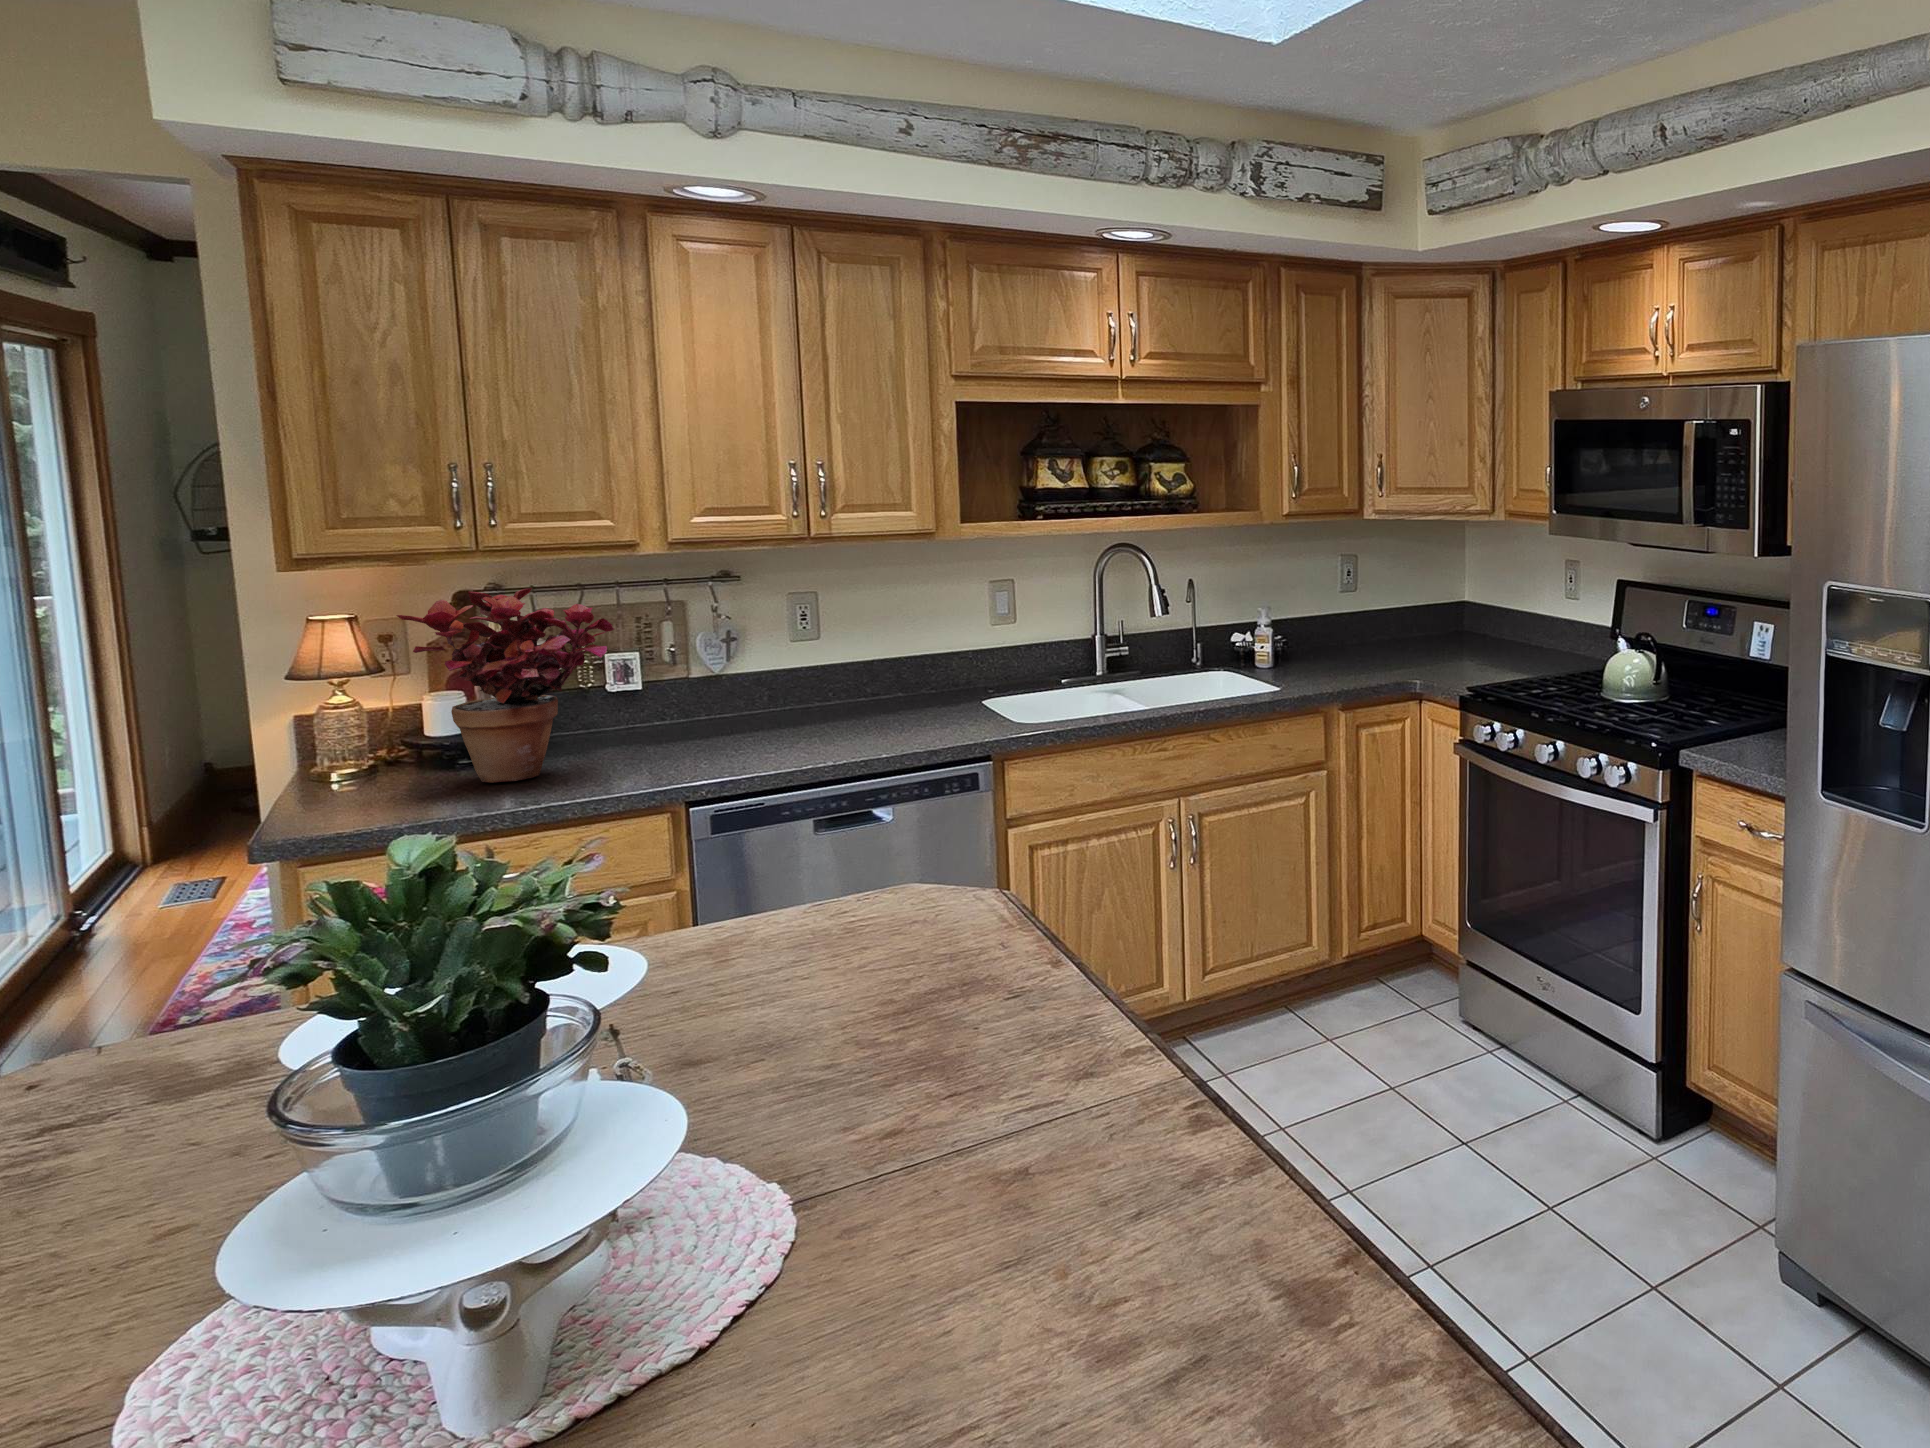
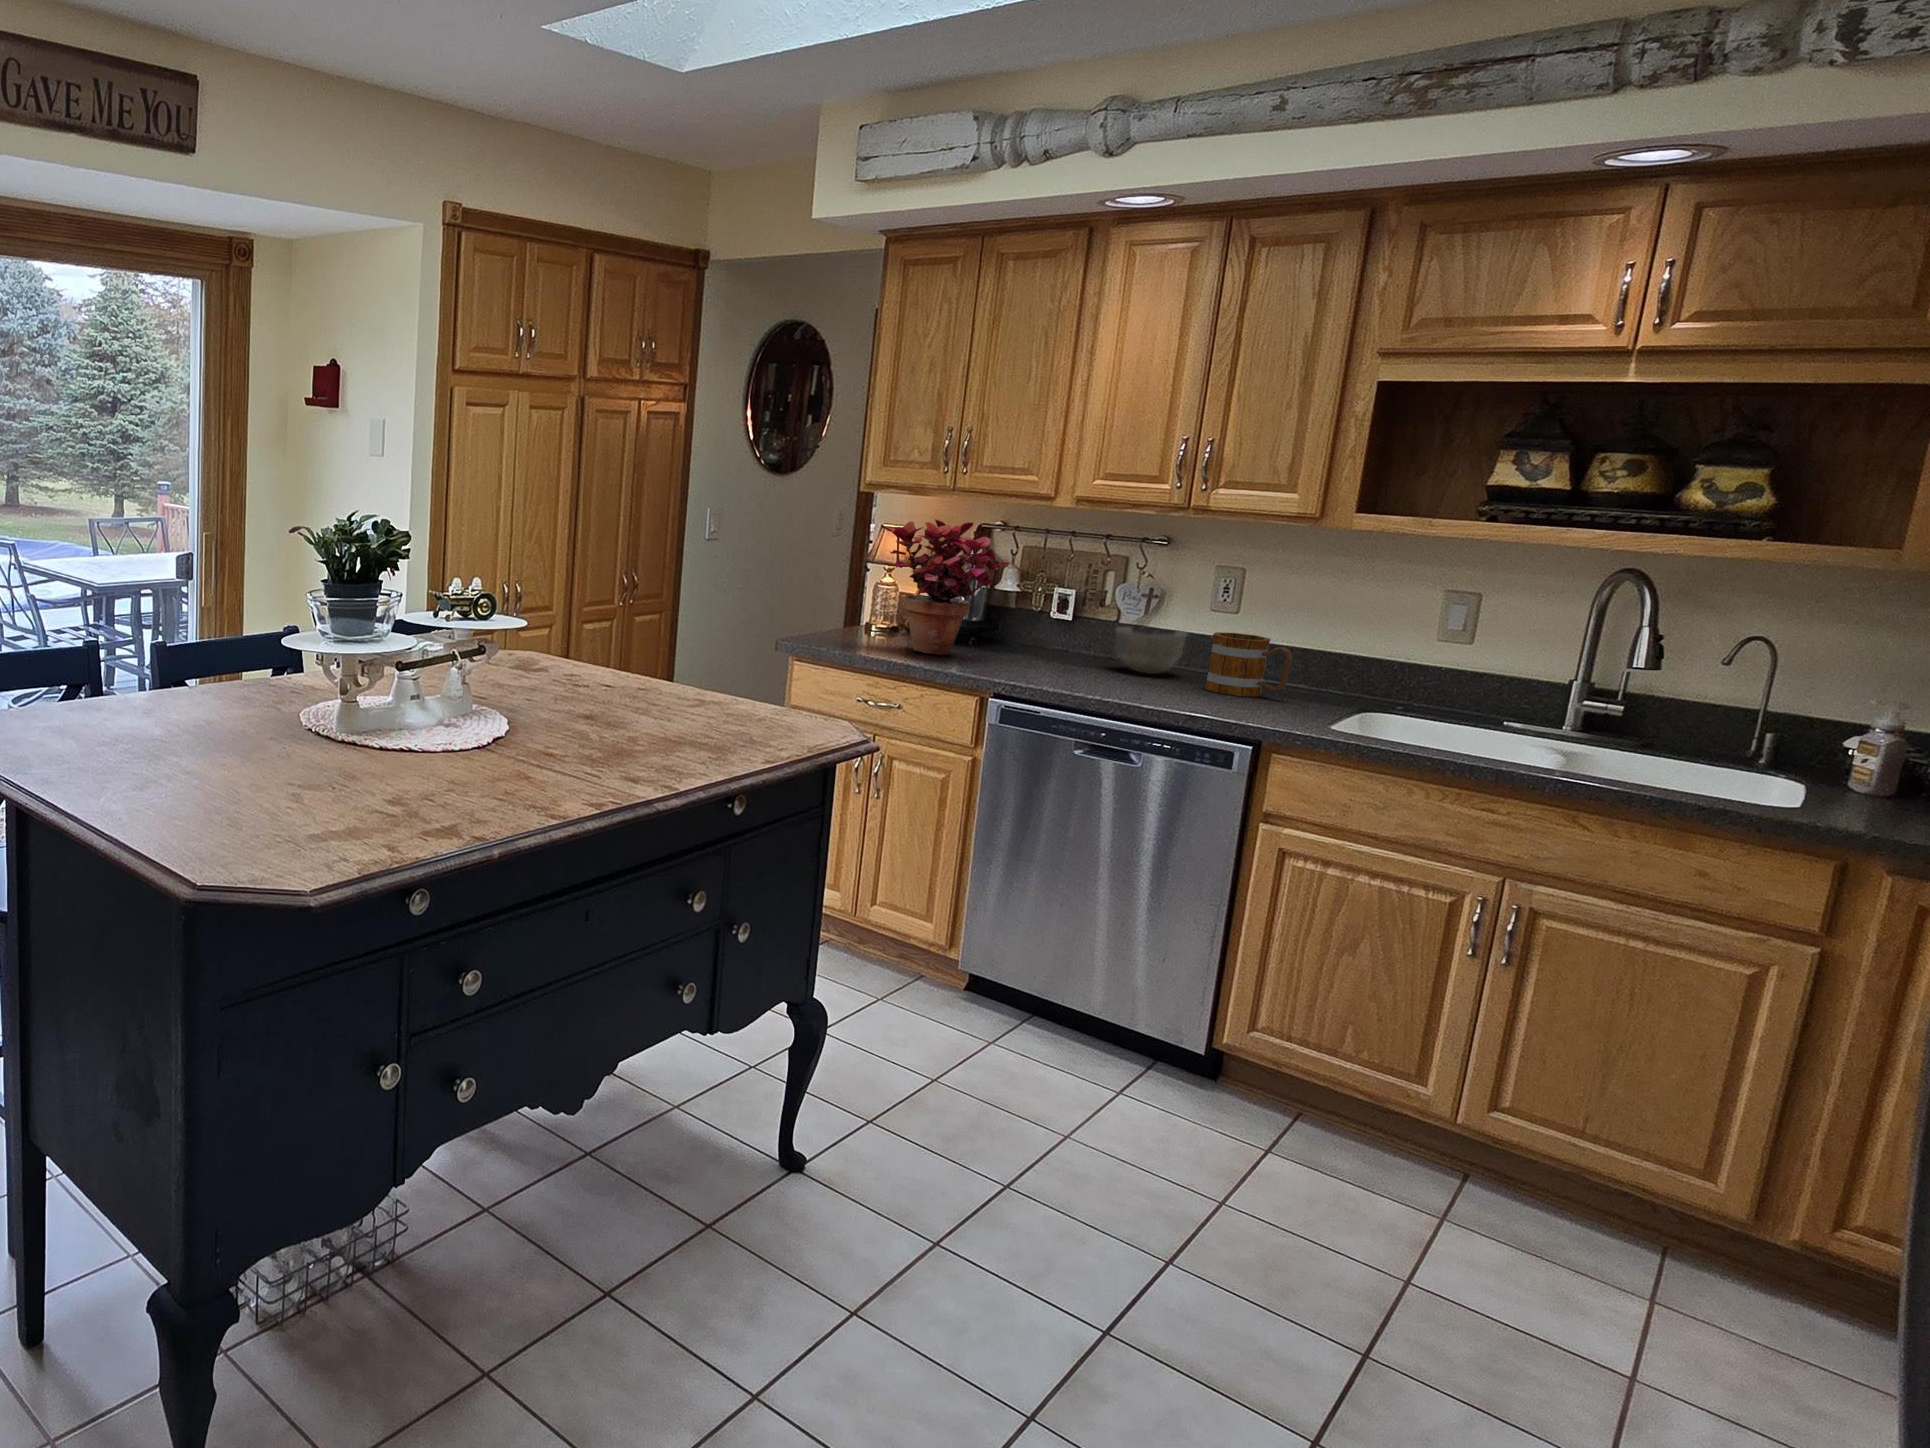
mug: none [838,657,922,723] -> present [1205,632,1293,697]
bowl: none [710,670,791,727] -> present [1115,627,1187,674]

